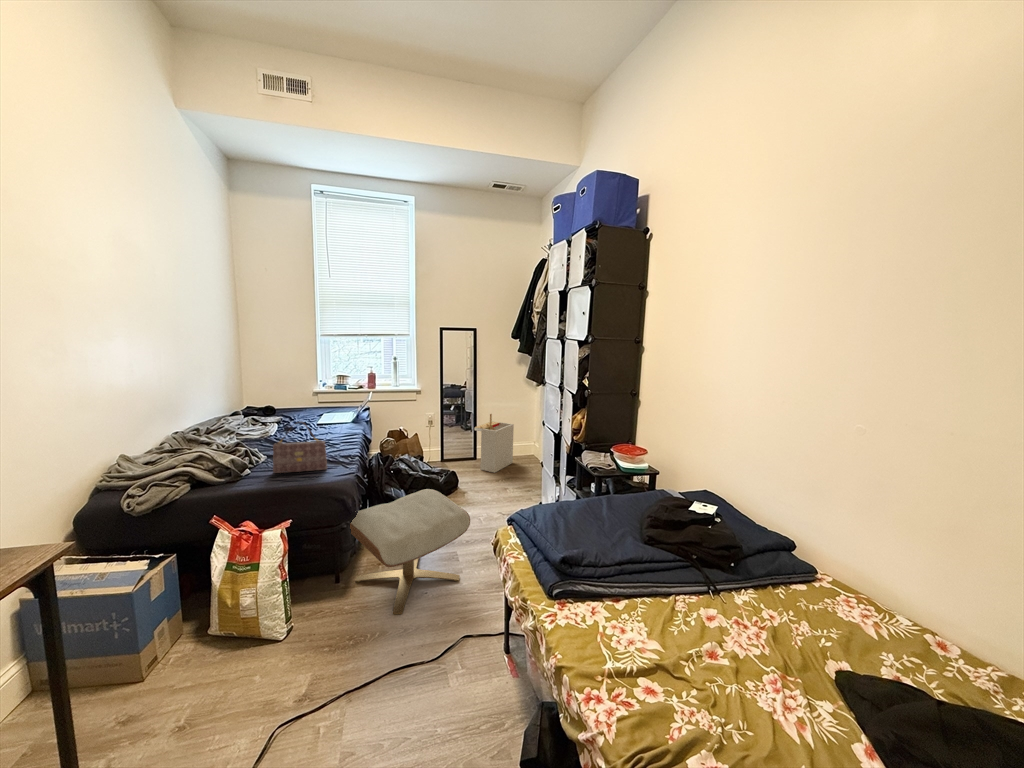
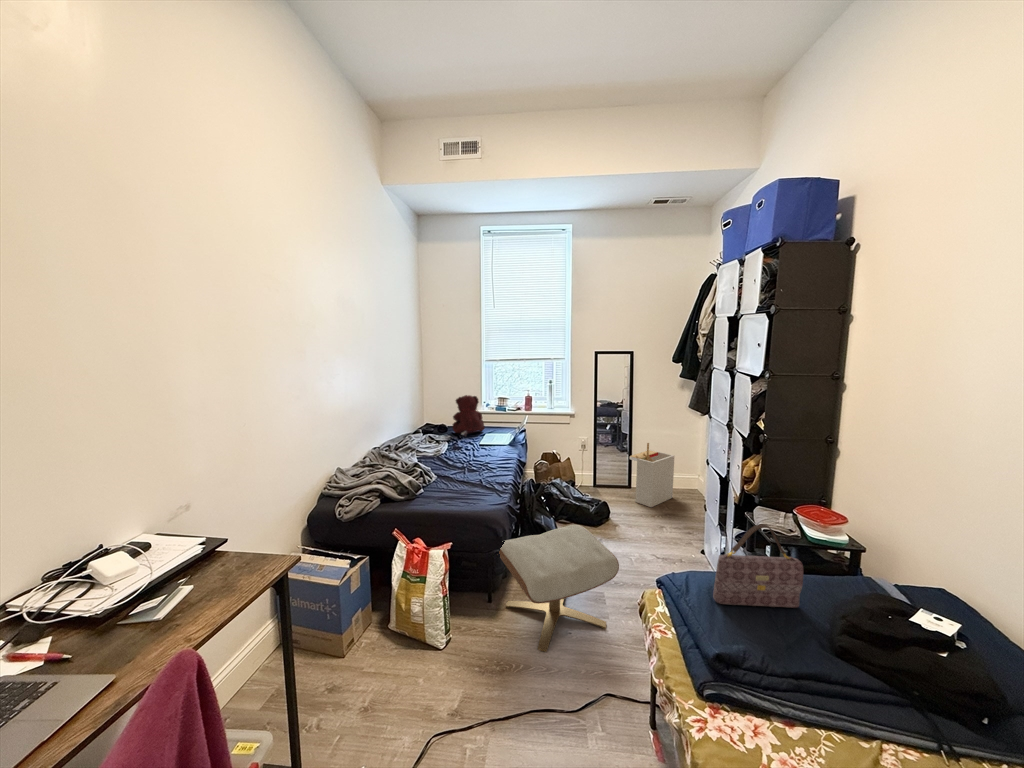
teddy bear: none [283,372,323,417] -> present [453,395,485,437]
handbag: present [273,422,327,473] -> present [713,524,803,608]

